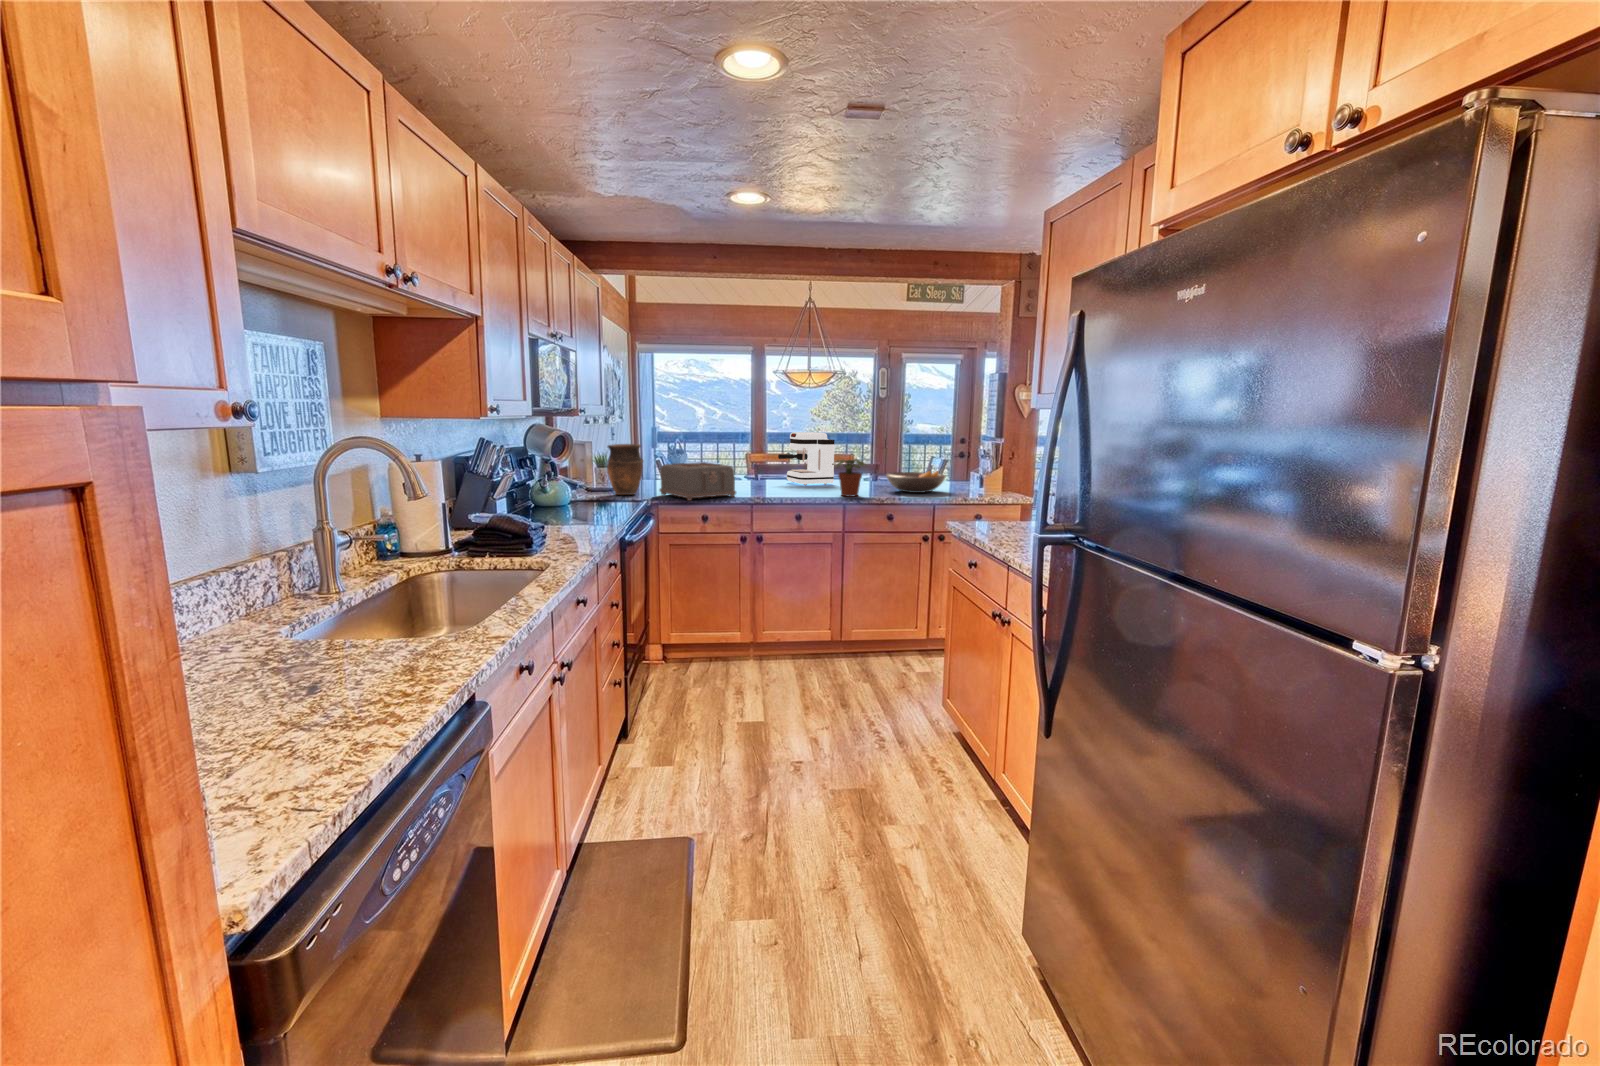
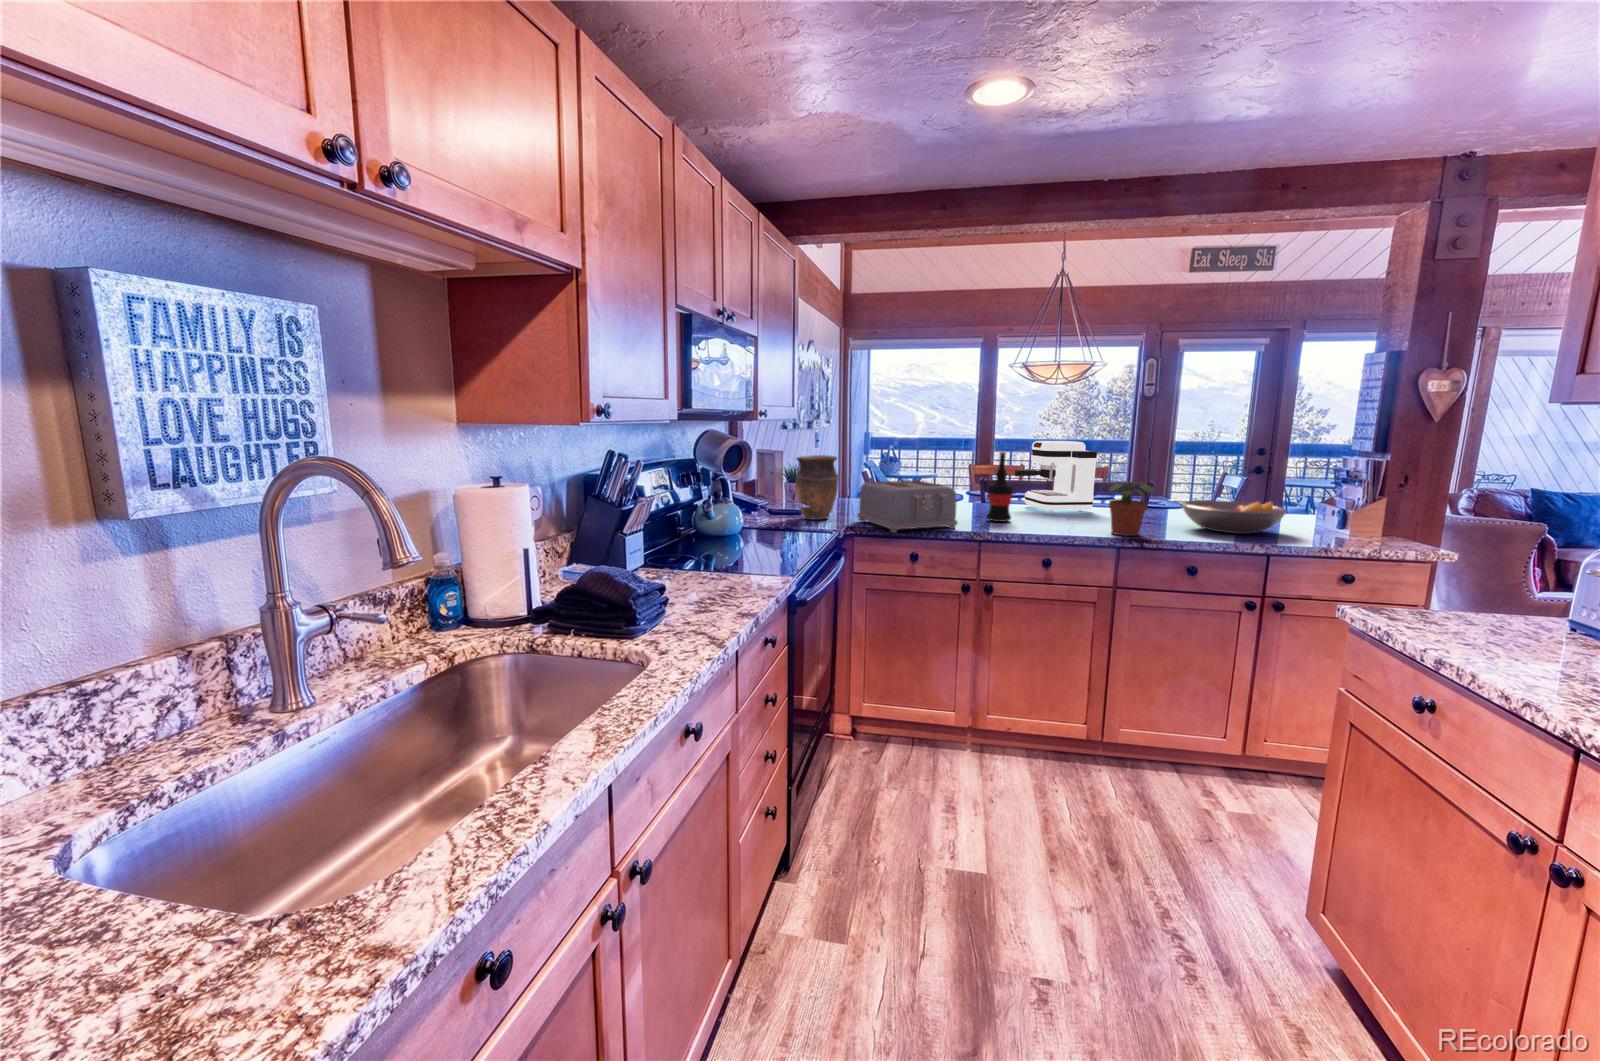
wine bottle: none [757,440,776,492] -> present [986,452,1013,522]

